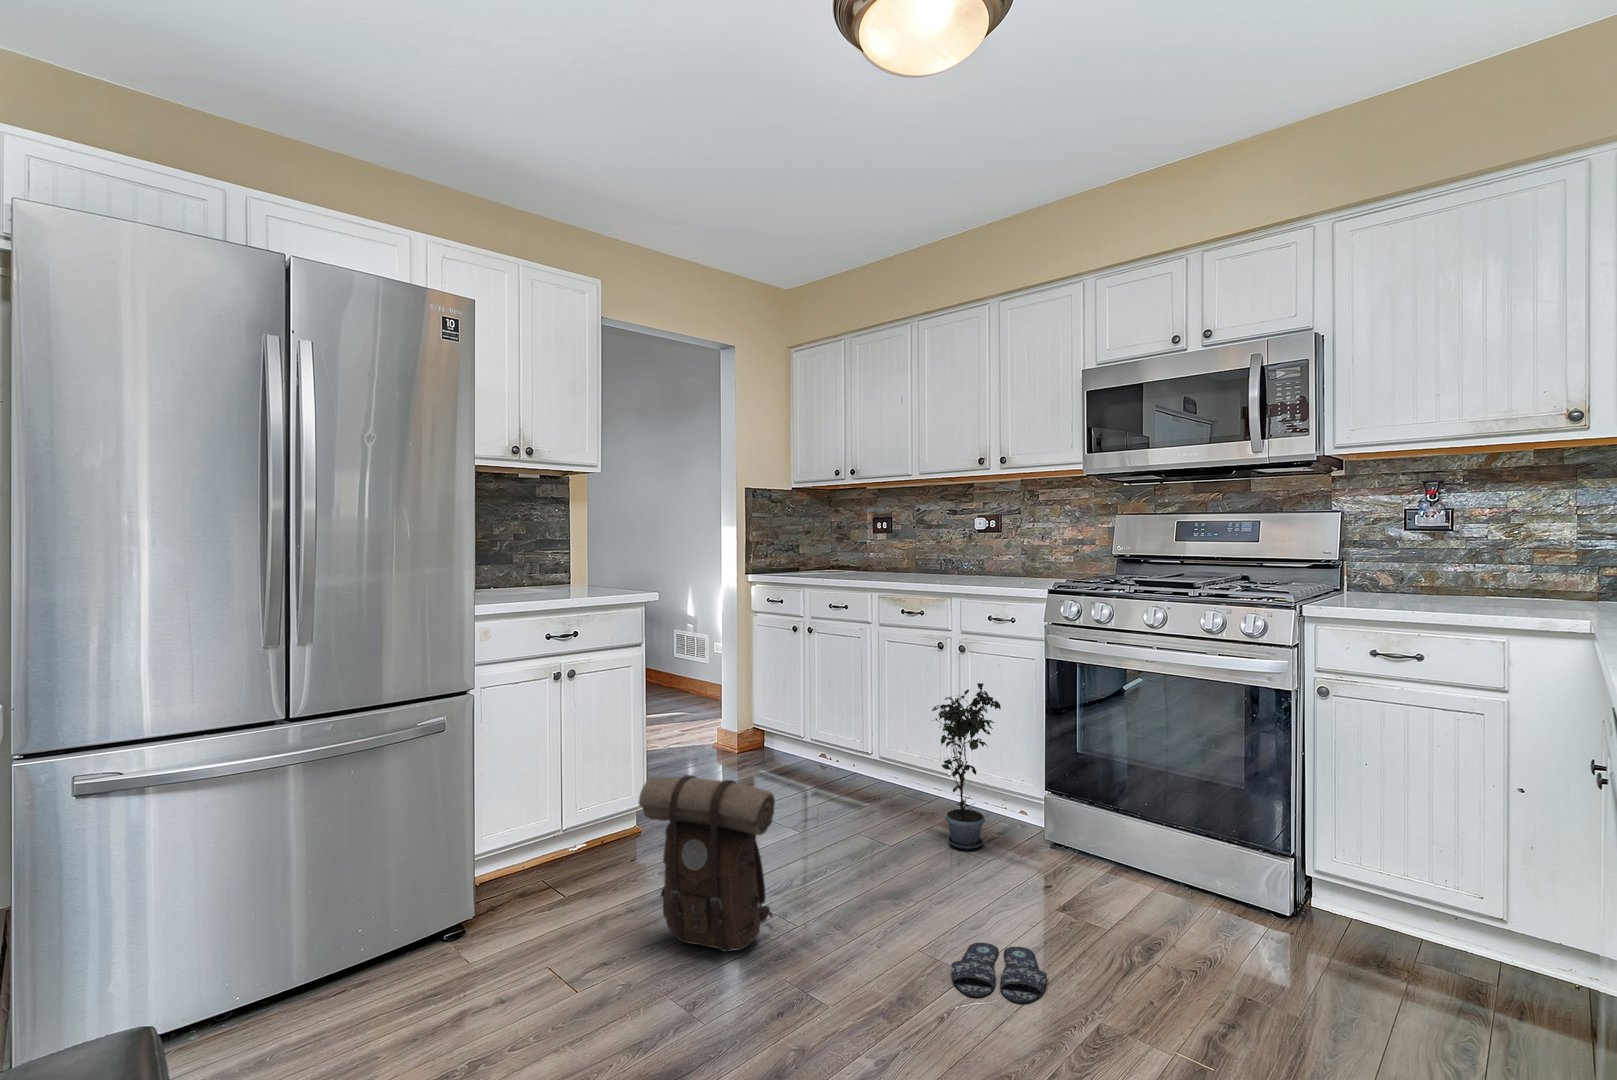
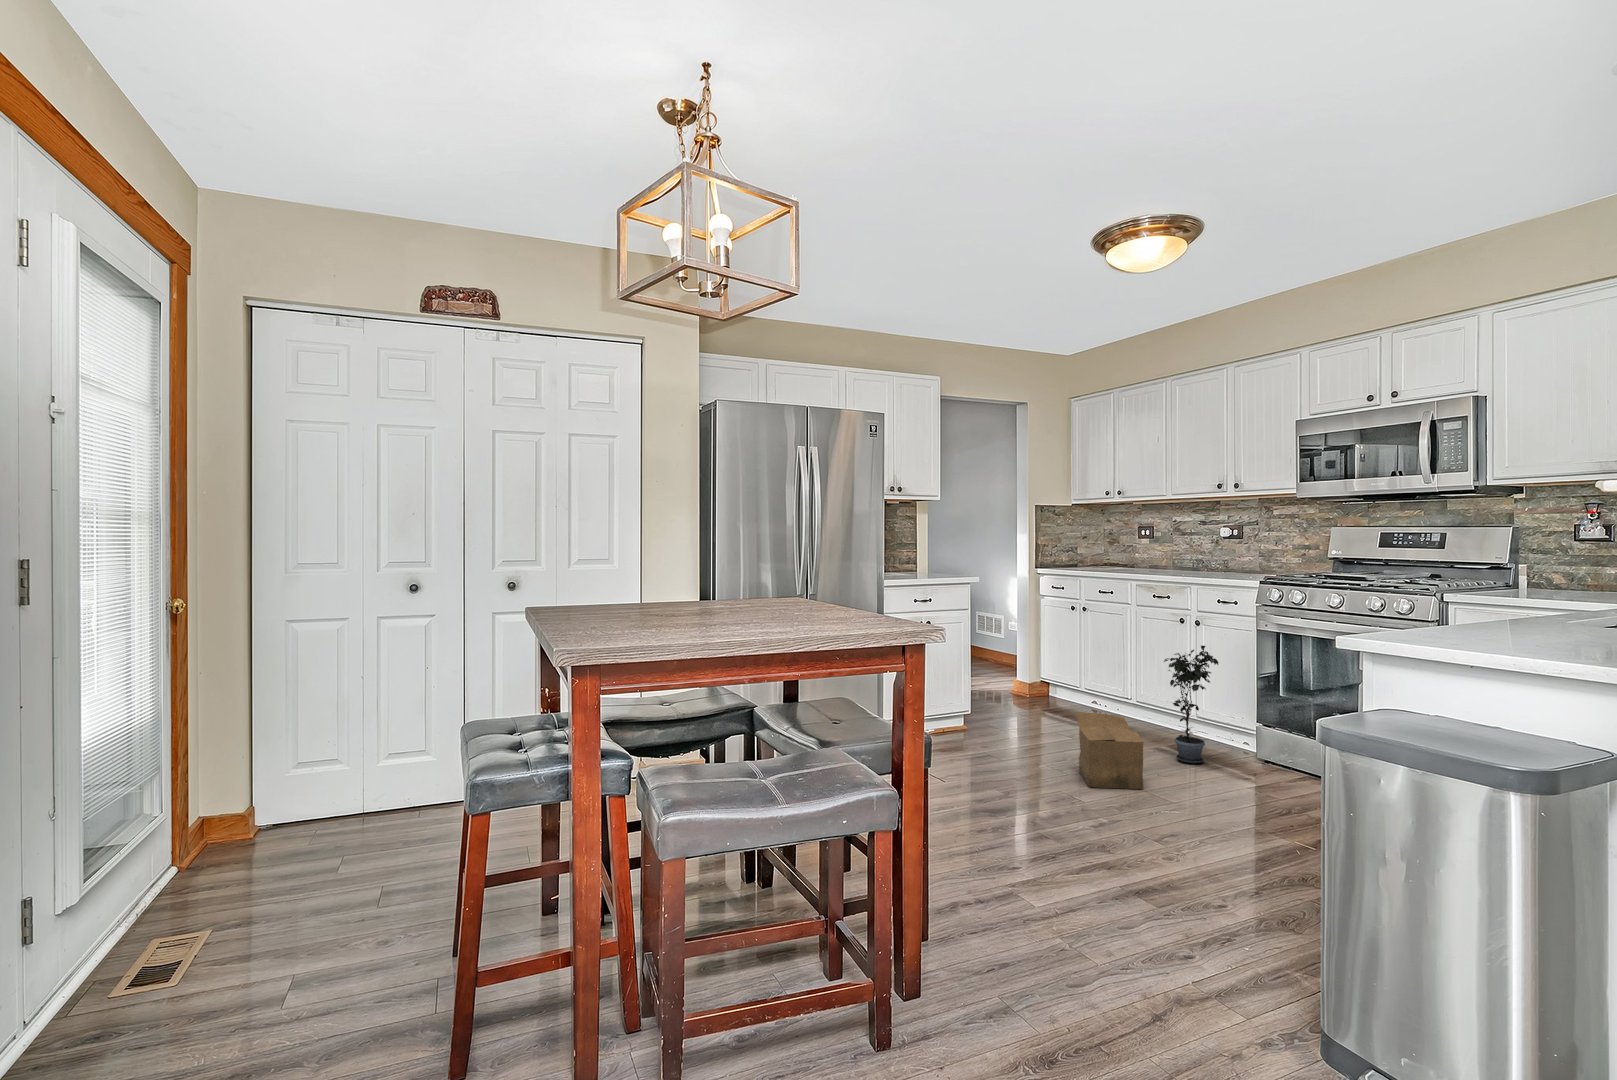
backpack: present [639,775,775,952] -> none [959,680,1043,787]
cardboard box: none [818,799,922,929] -> present [1076,712,1143,789]
slippers: present [951,943,1047,1003] -> none [1154,802,1221,828]

